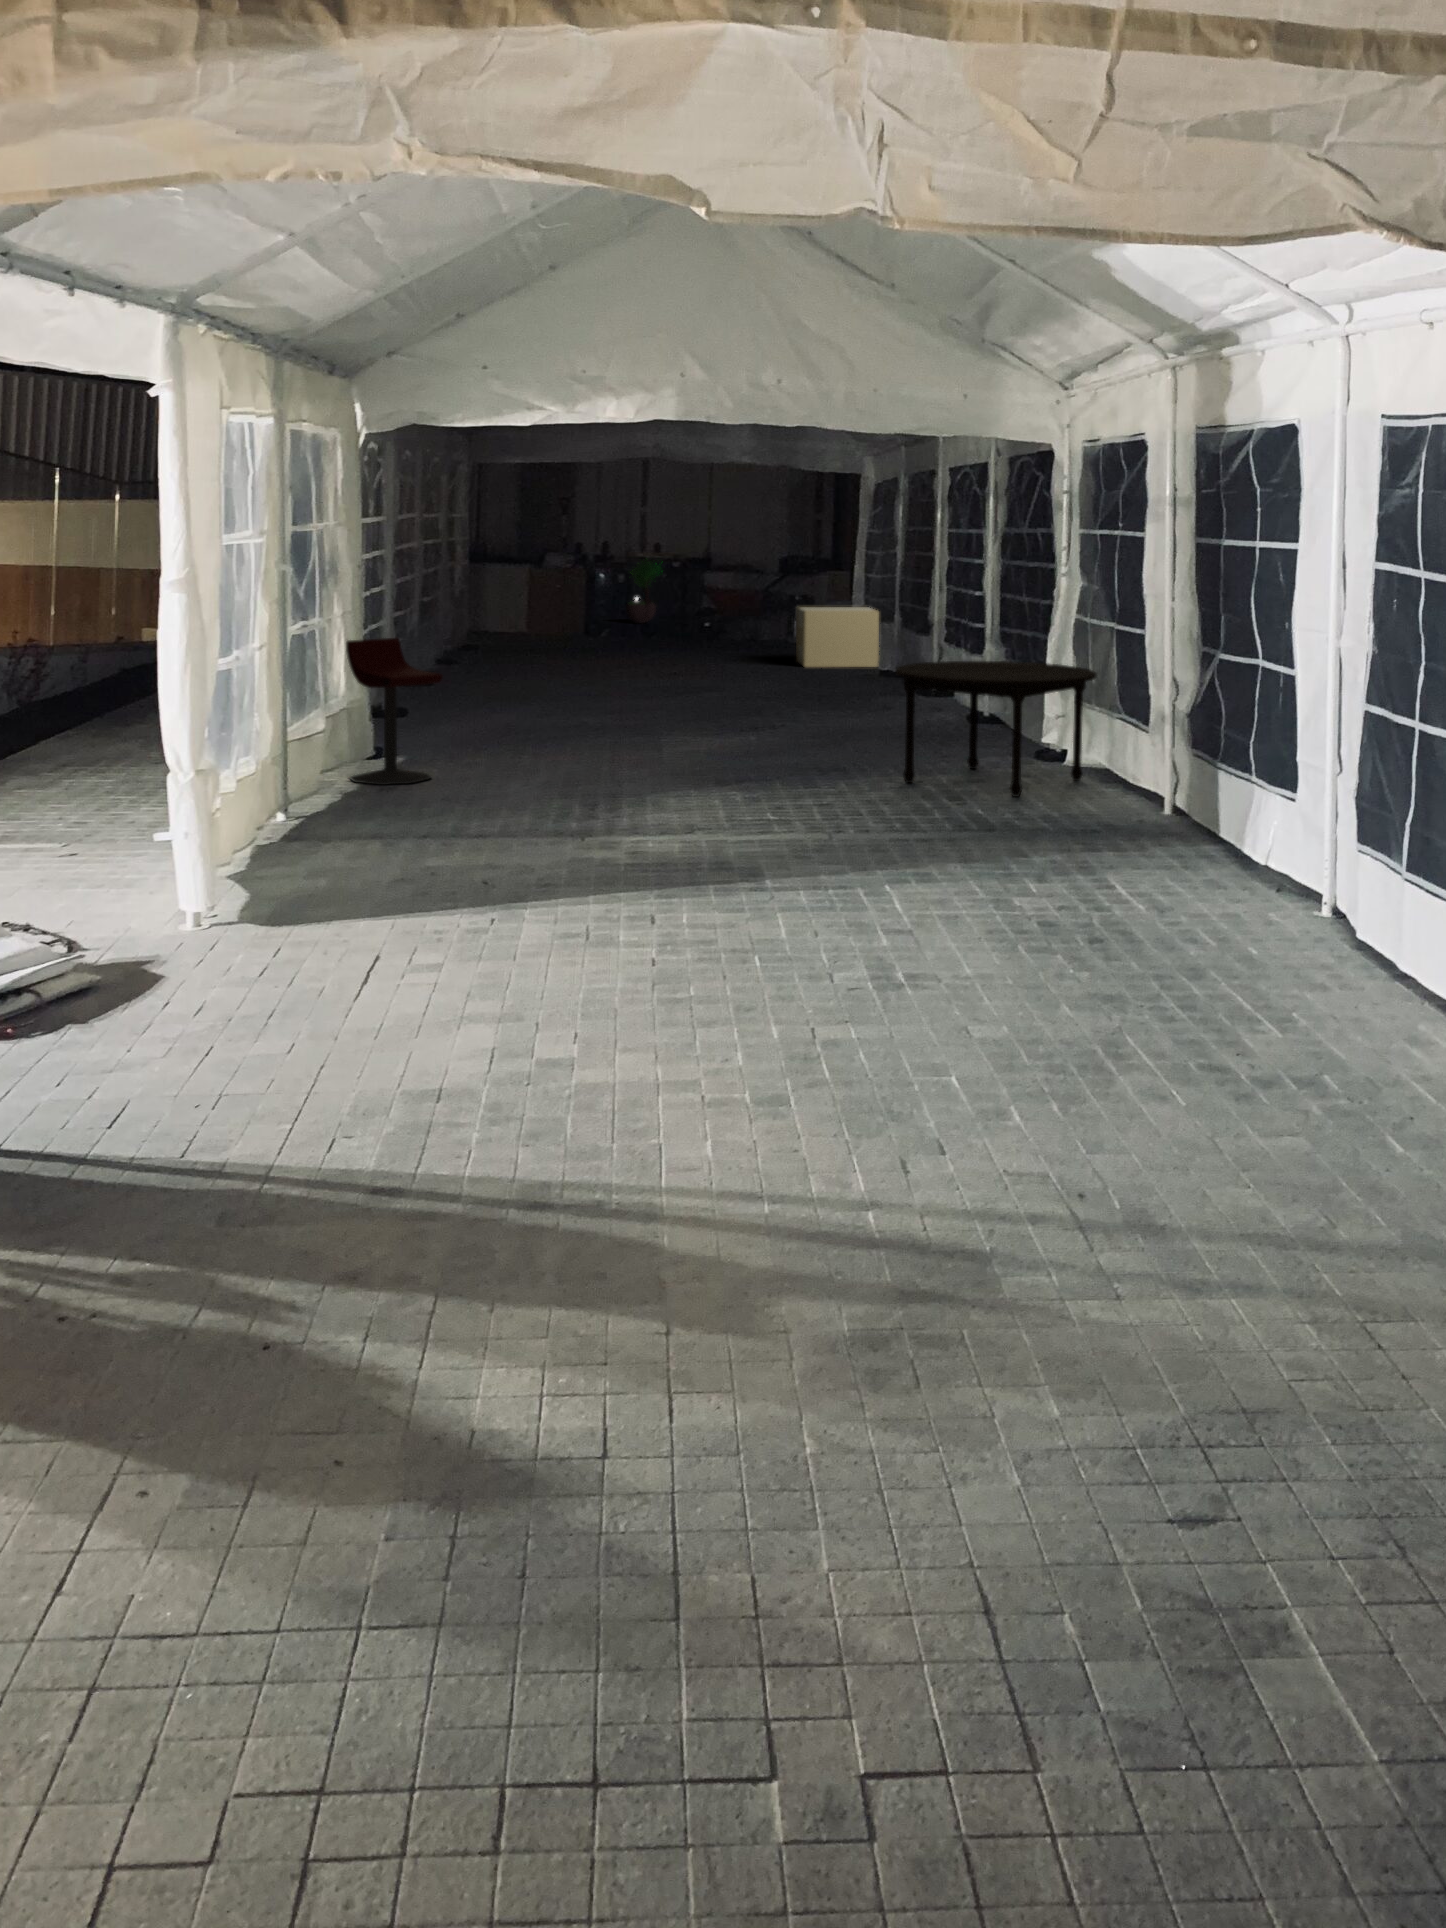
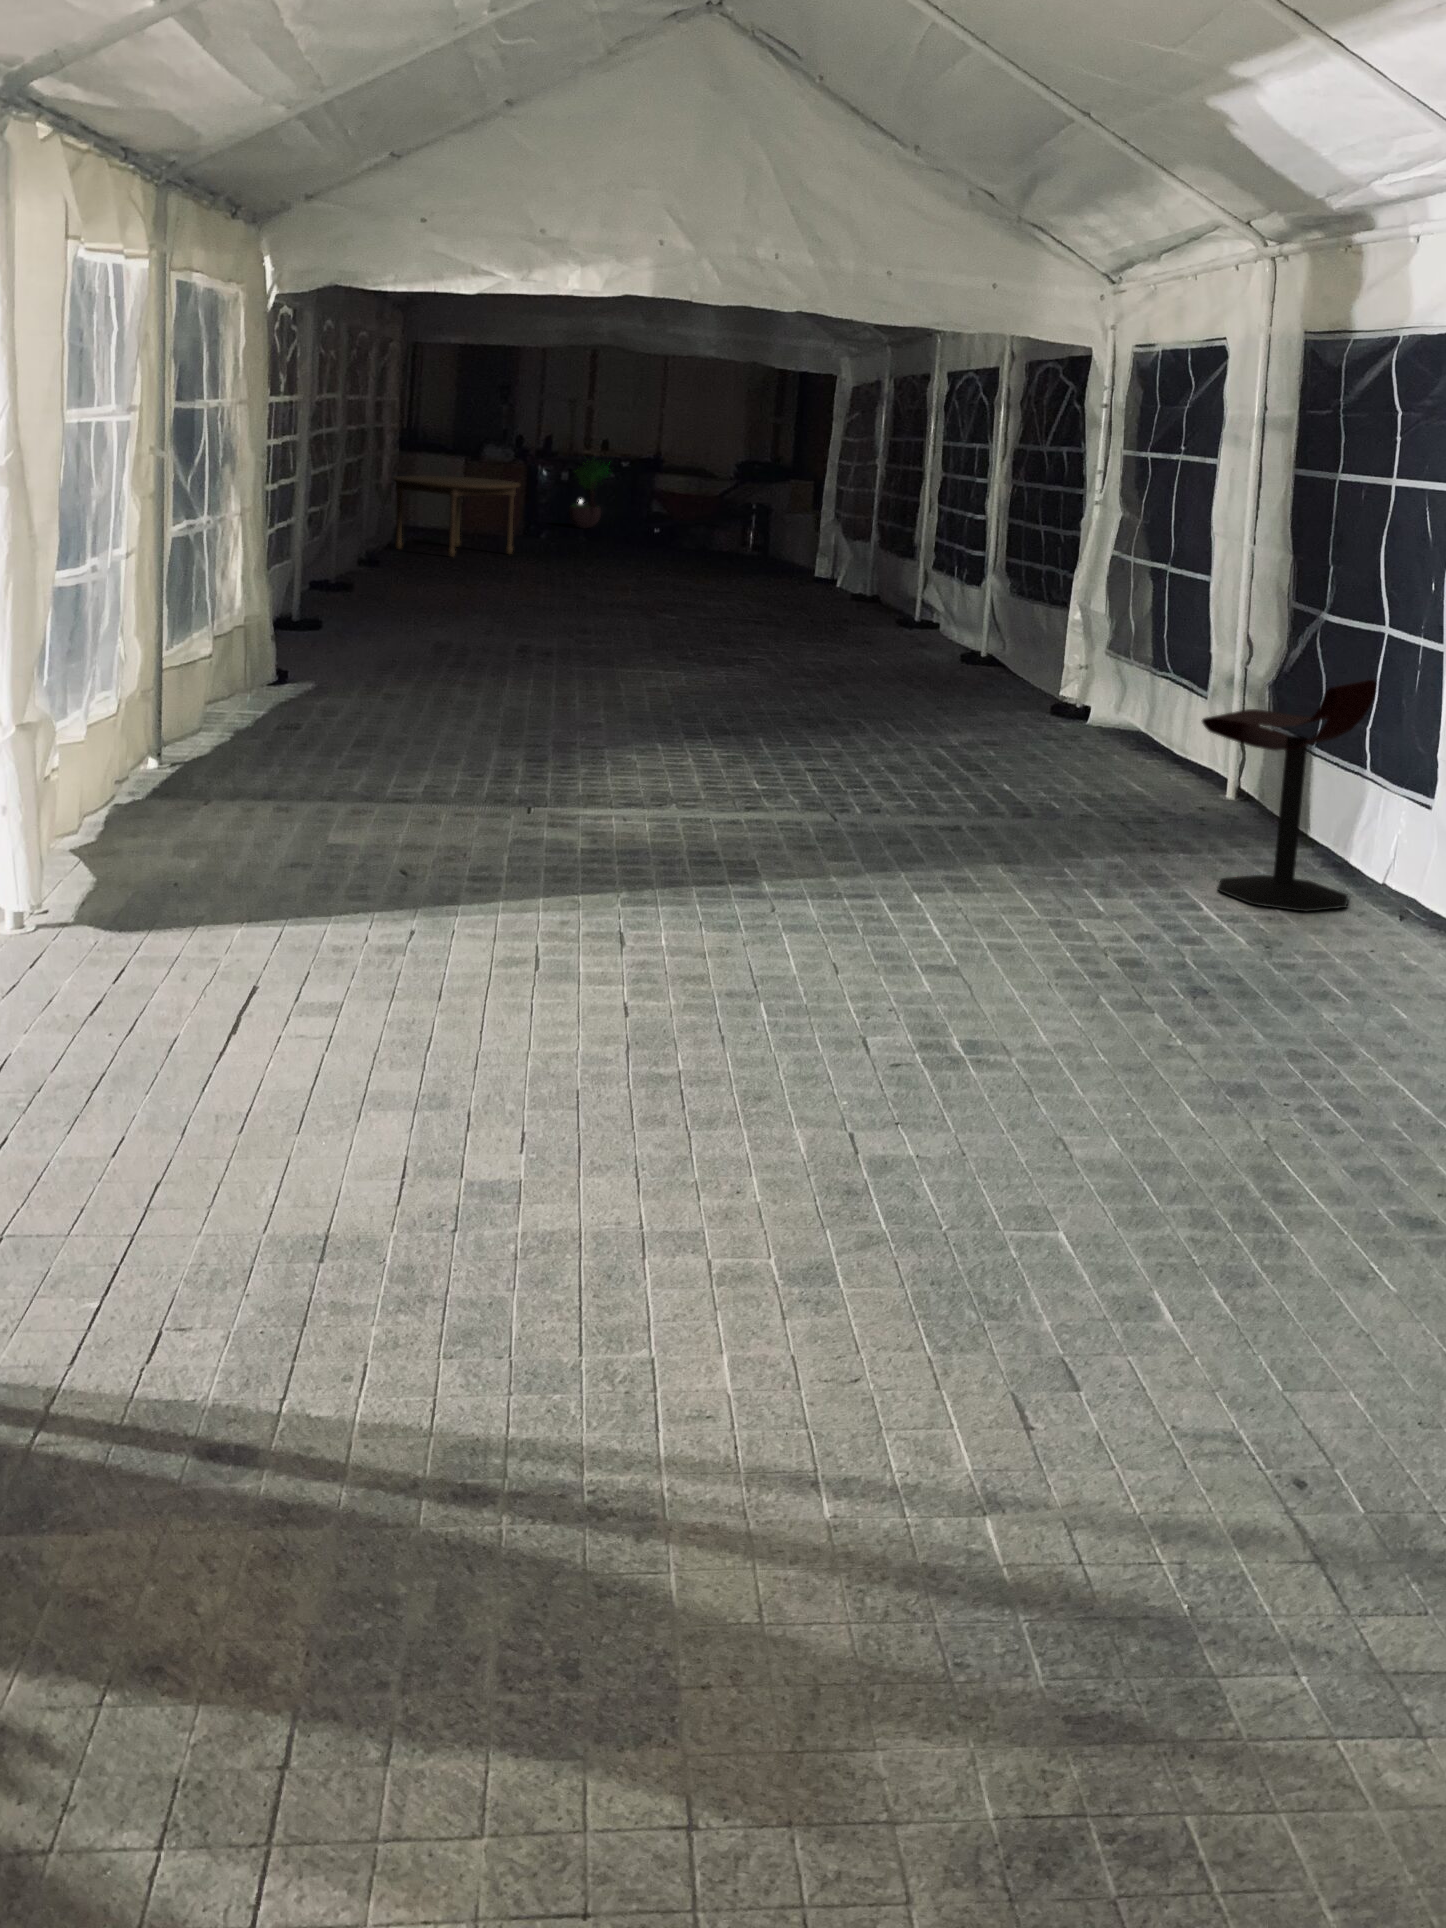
cardboard box: present [796,607,879,667] -> none [759,520,854,591]
stool: present [346,638,442,785] -> present [1202,680,1376,912]
dining table: present [896,661,1096,797] -> present [392,476,520,557]

